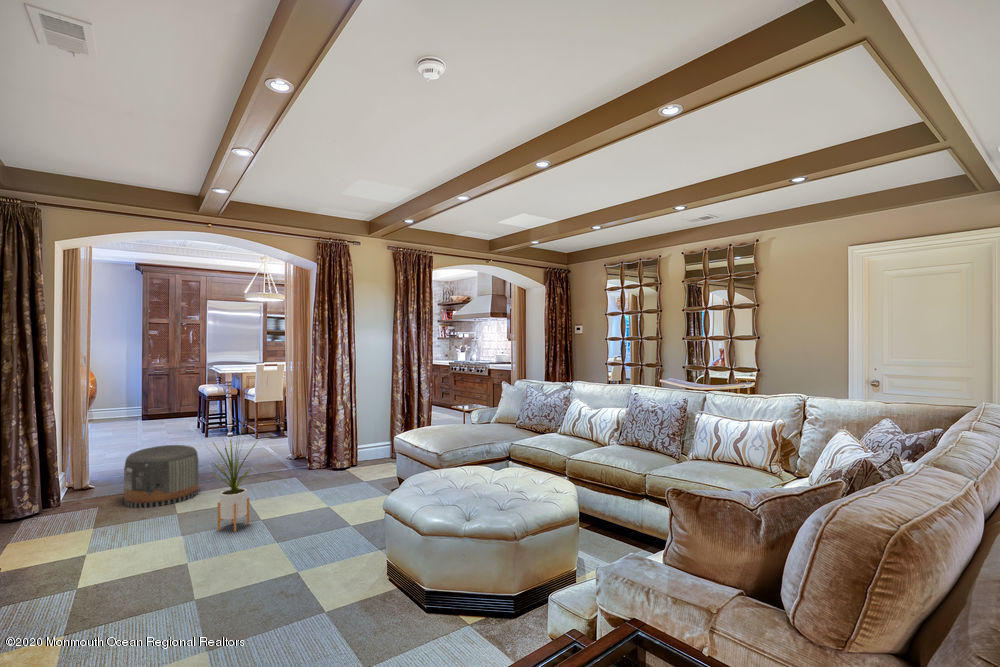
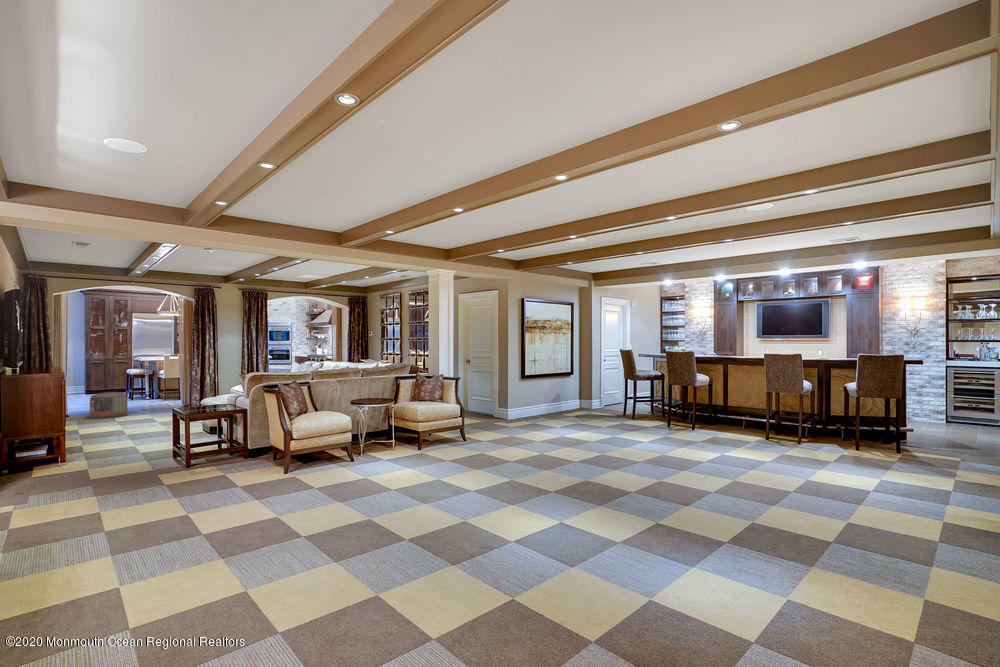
house plant: present [213,439,257,532] -> none [131,381,158,422]

